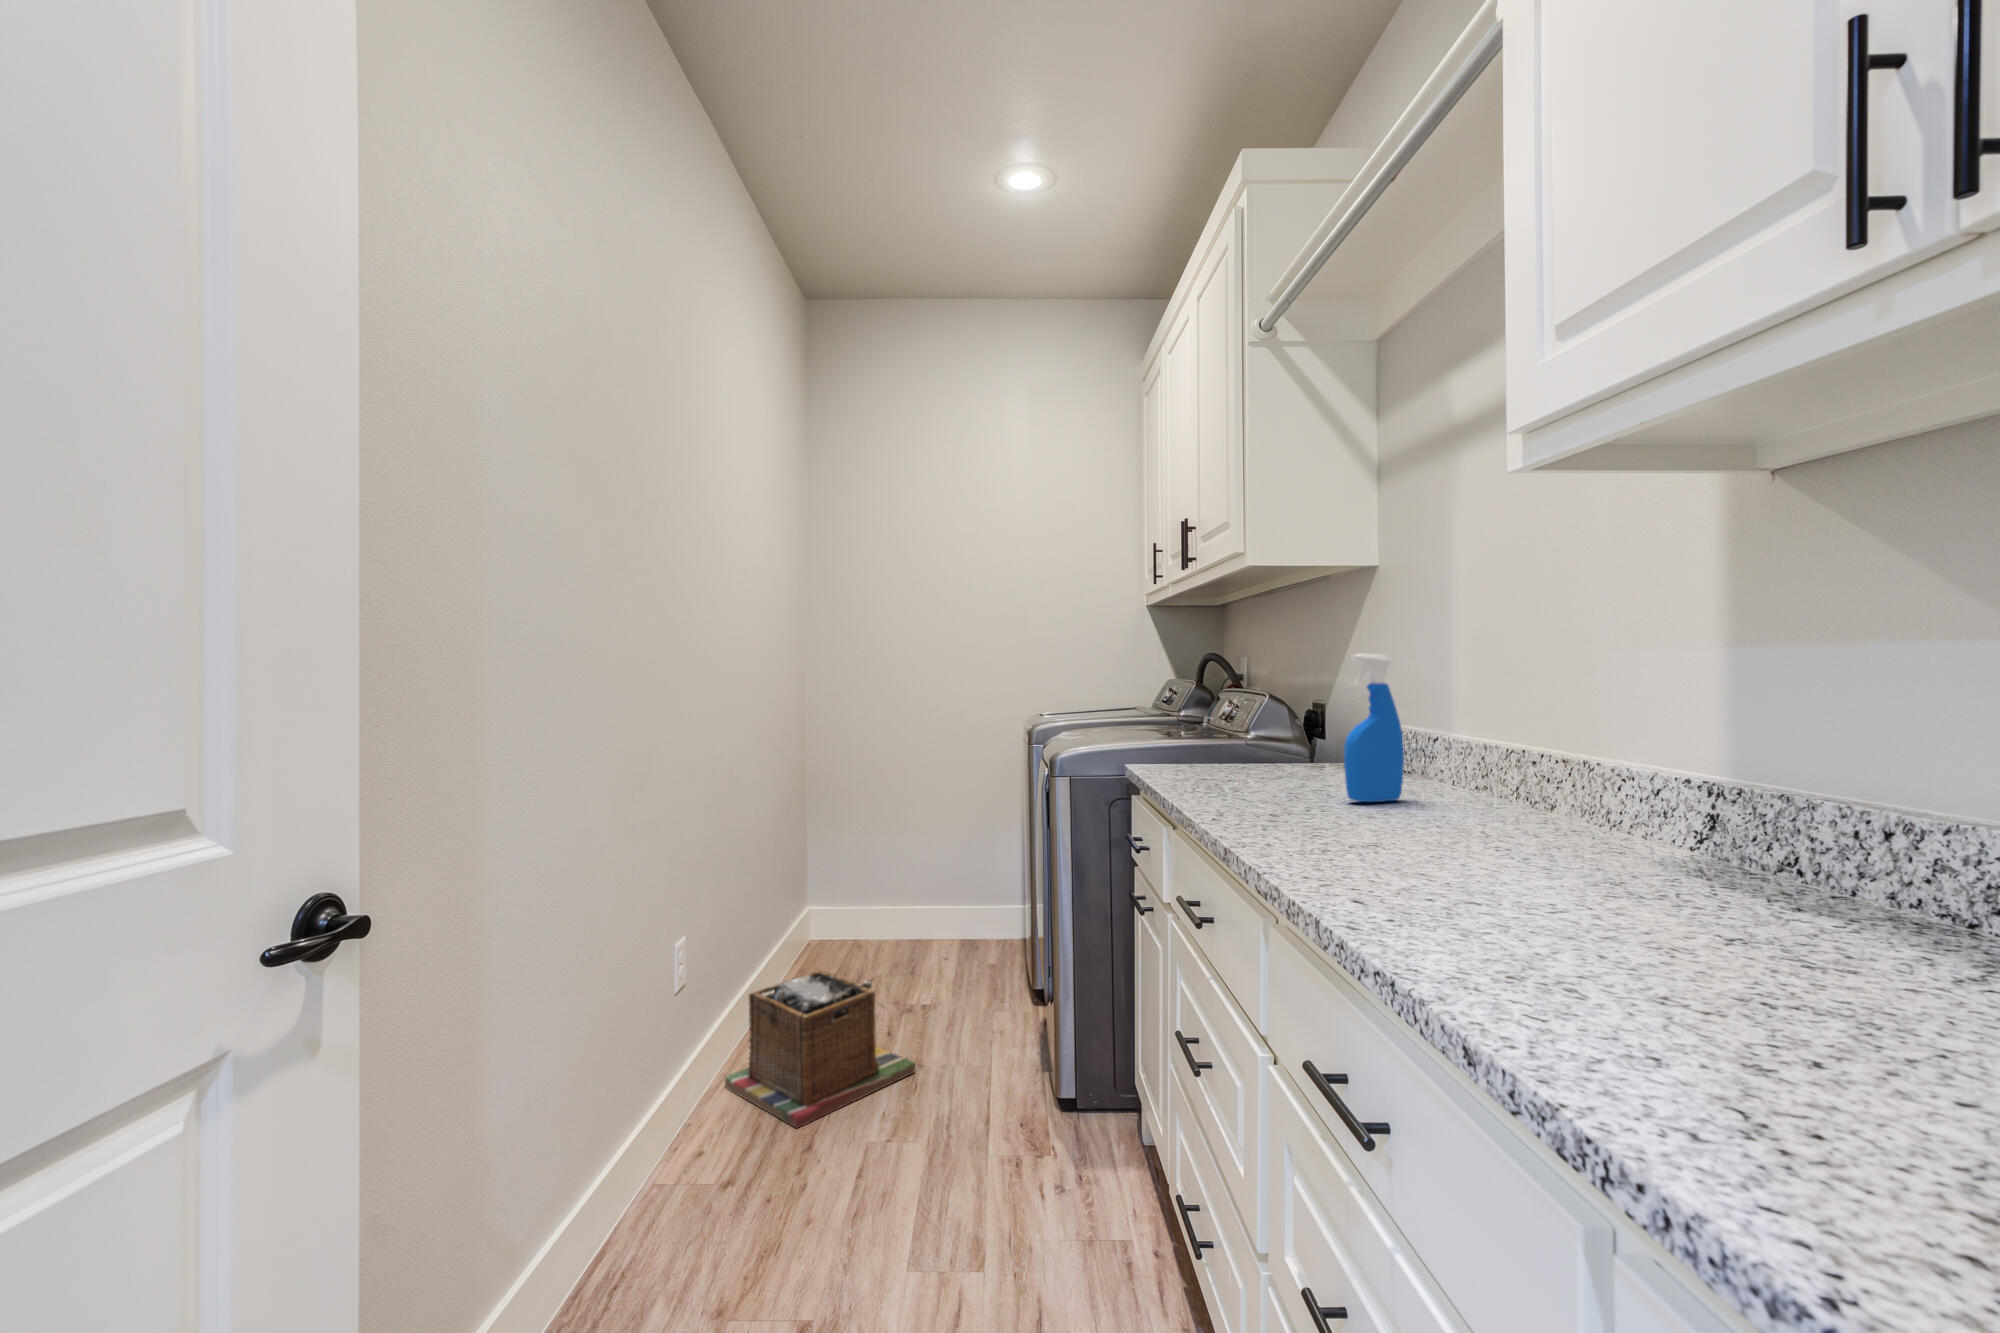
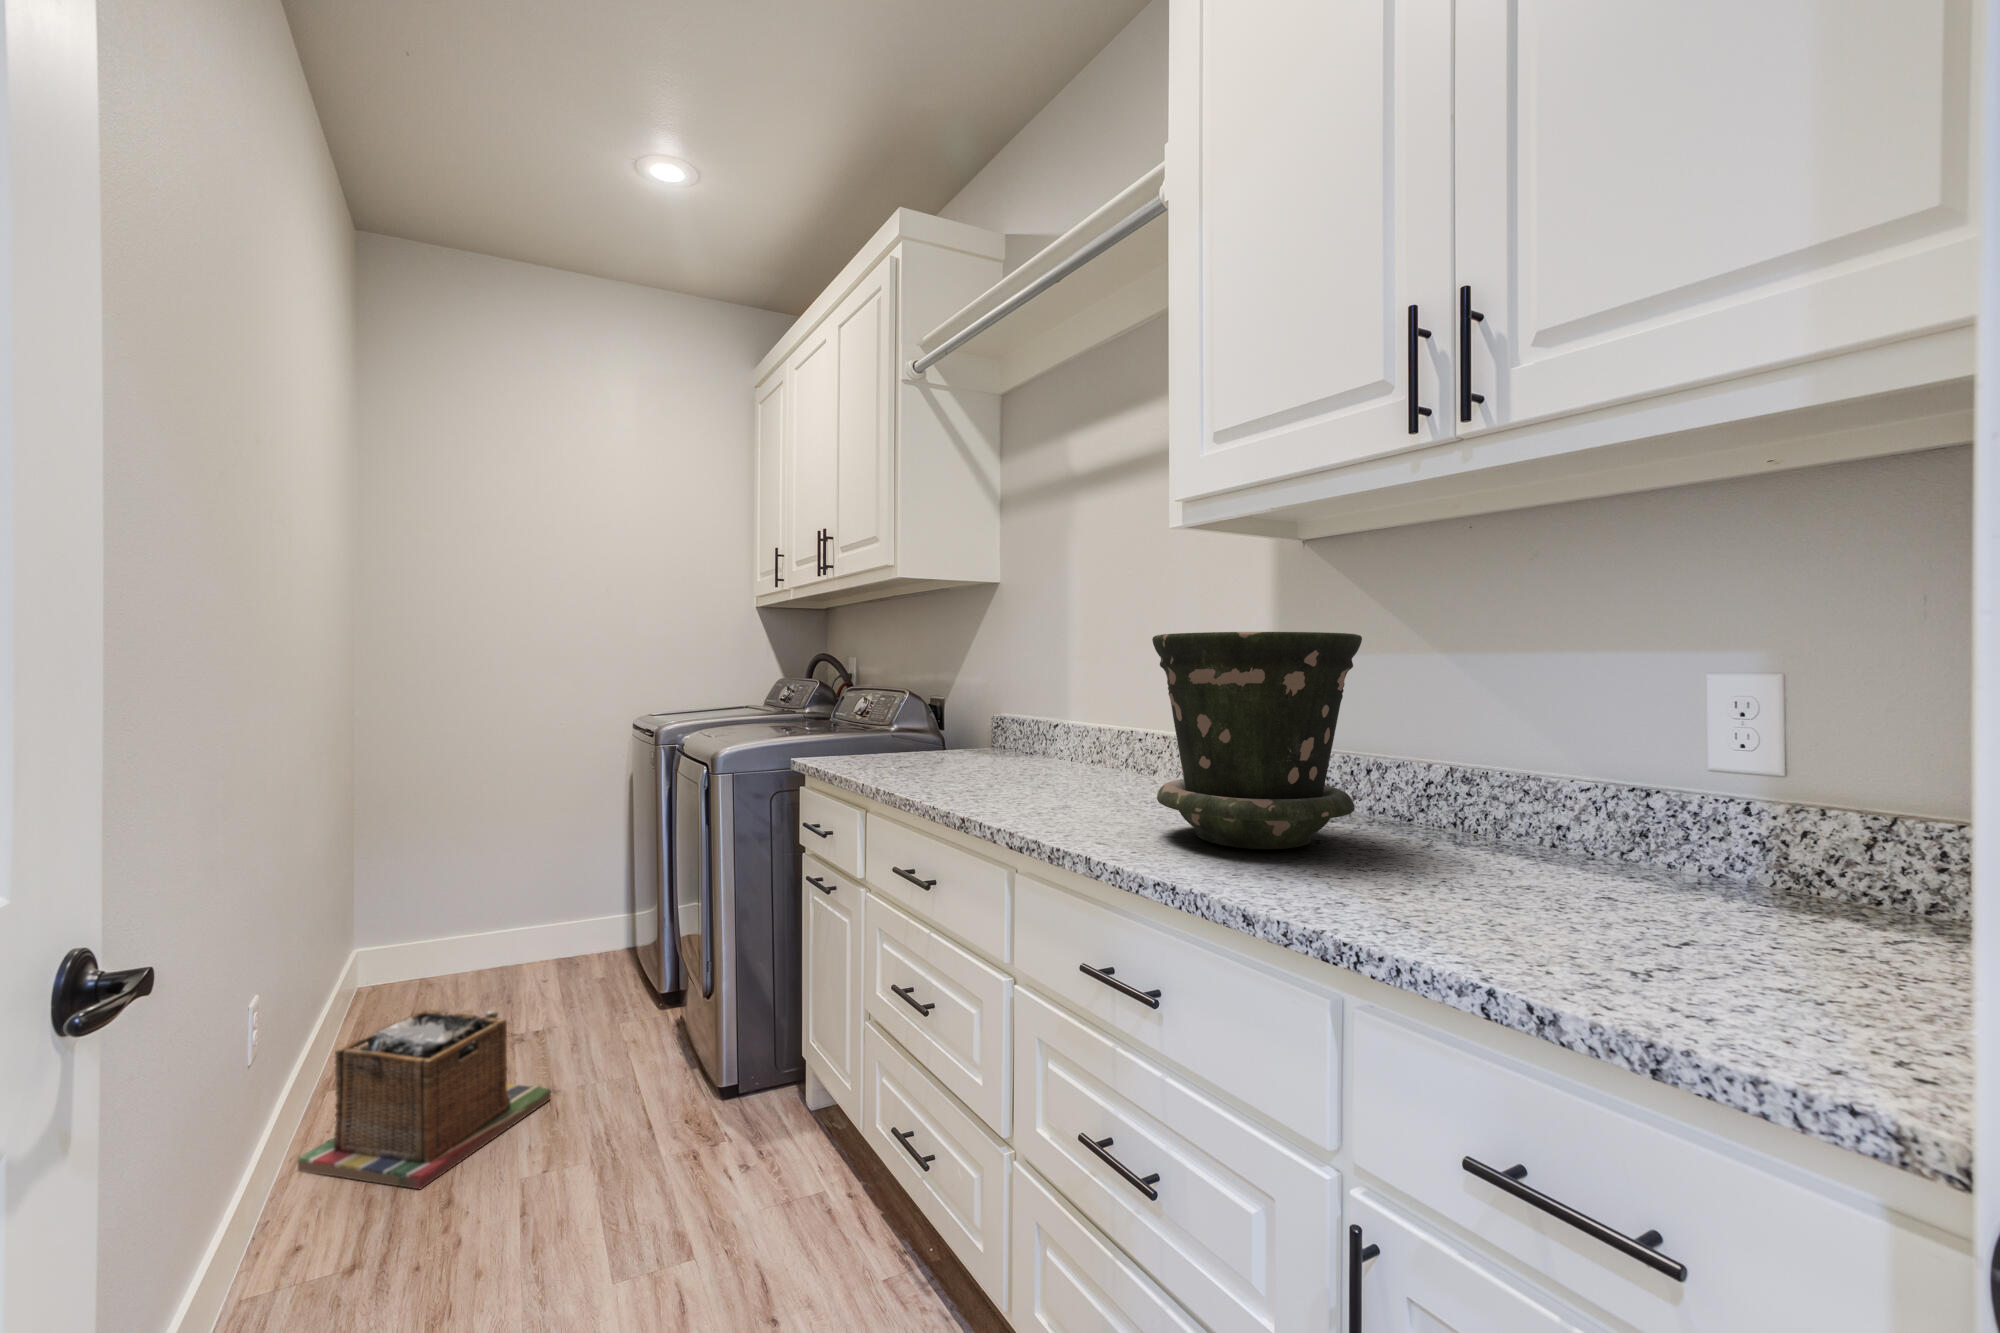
flower pot: none [1435,609,1802,948] -> present [1152,632,1362,849]
spray bottle: present [1344,653,1404,802] -> none [1016,657,1056,776]

